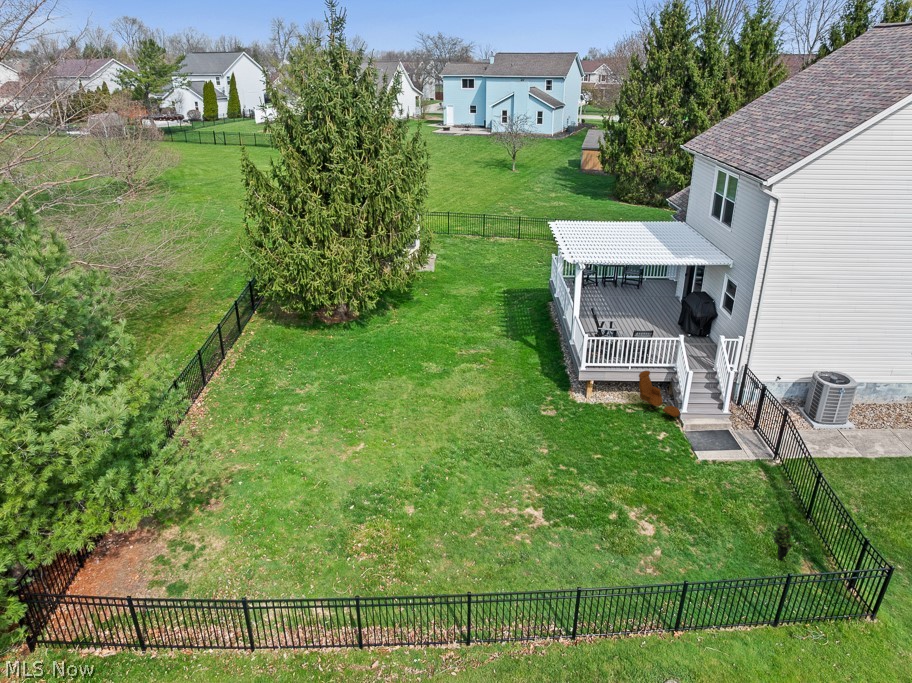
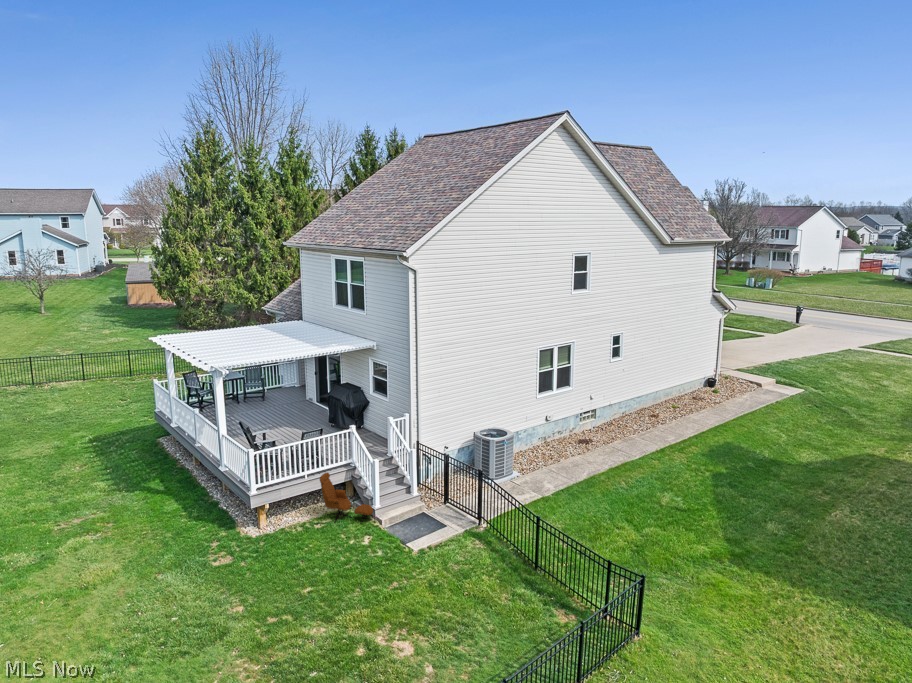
potted plant: present [773,522,794,560] -> none [526,574,548,617]

